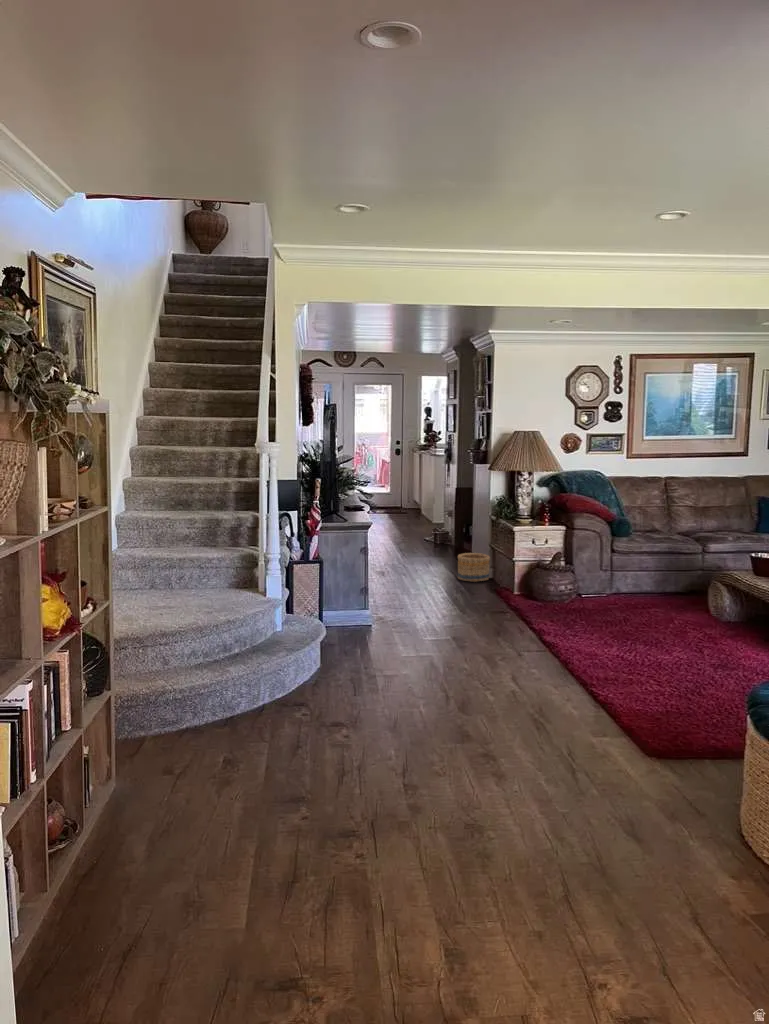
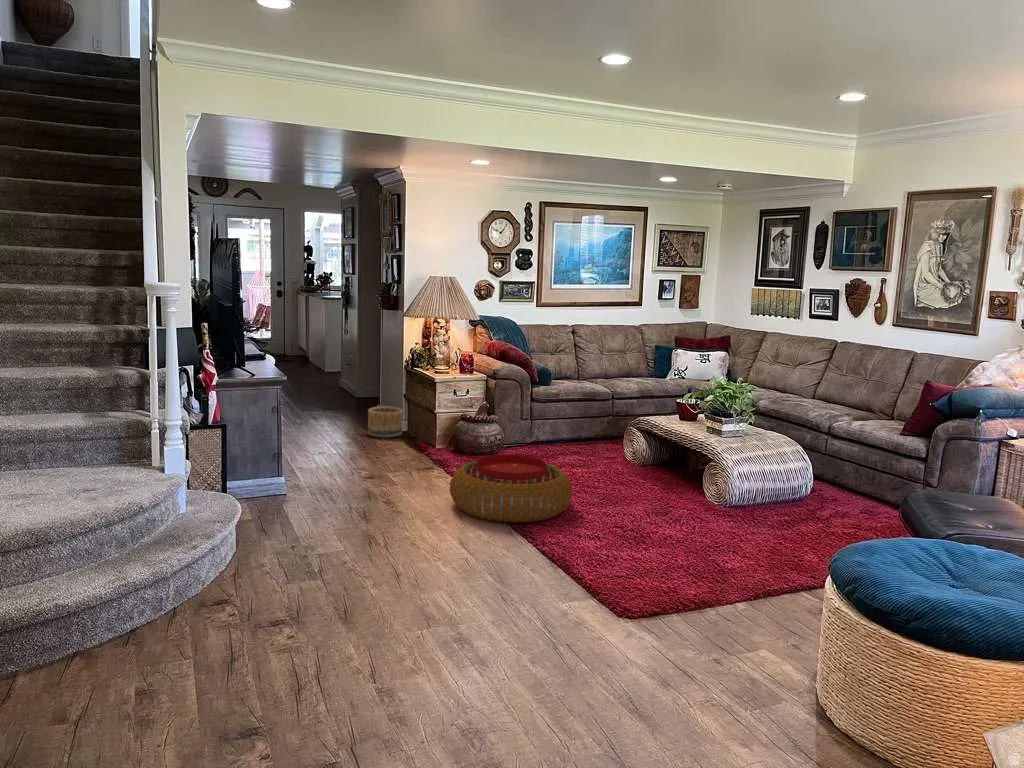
pouf: none [513,598,633,662] -> present [450,455,572,523]

